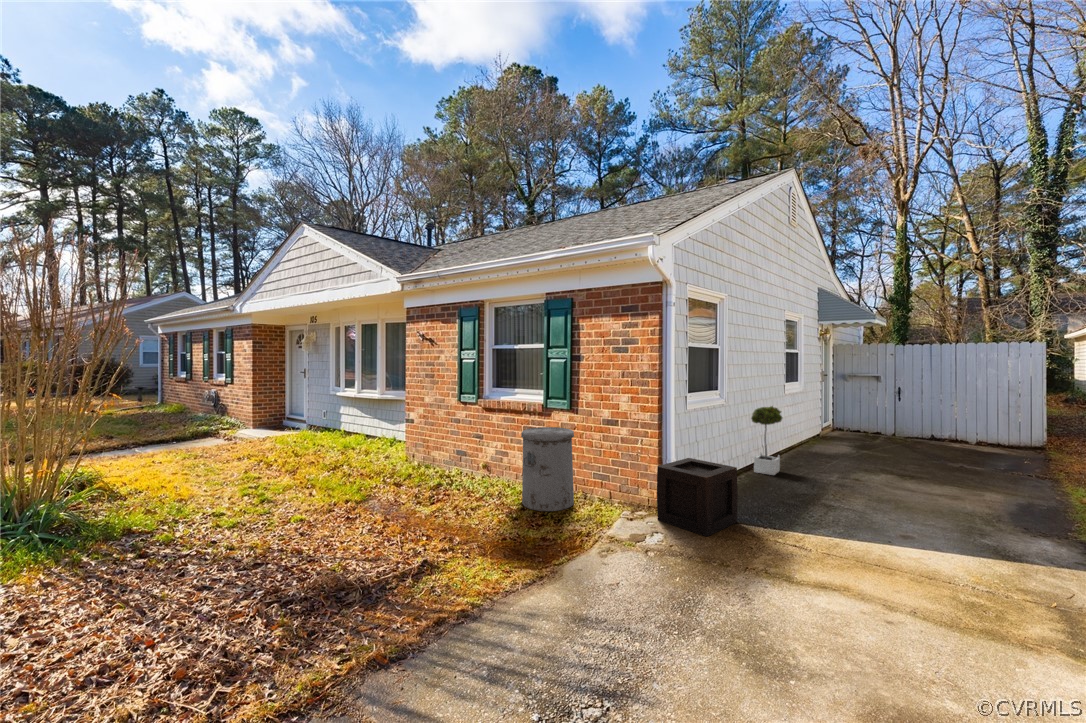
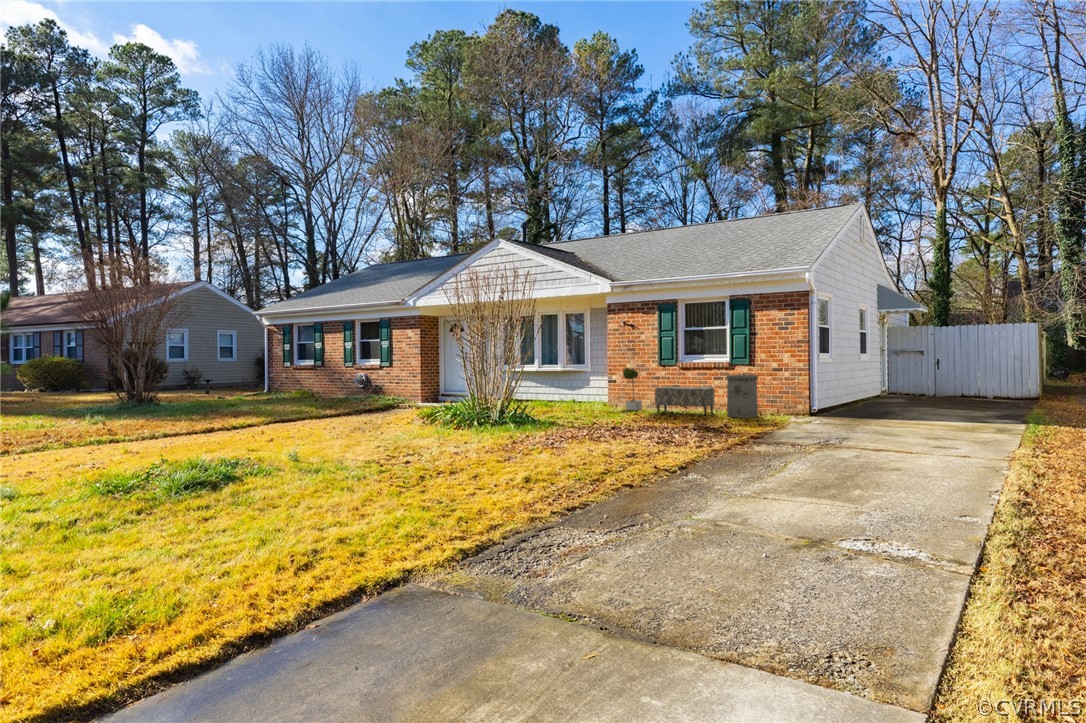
potted tree: present [751,406,782,475] -> present [623,368,642,410]
bench: none [432,435,521,495] -> present [655,386,715,415]
wooden crate: present [657,458,738,537] -> none [810,387,851,420]

